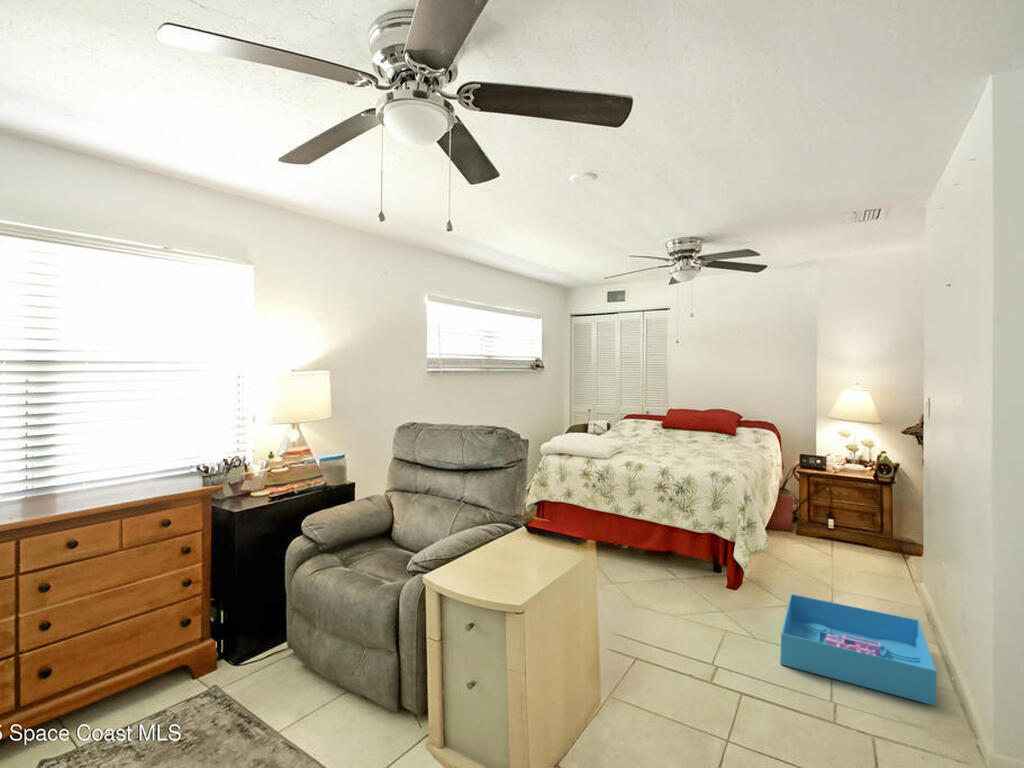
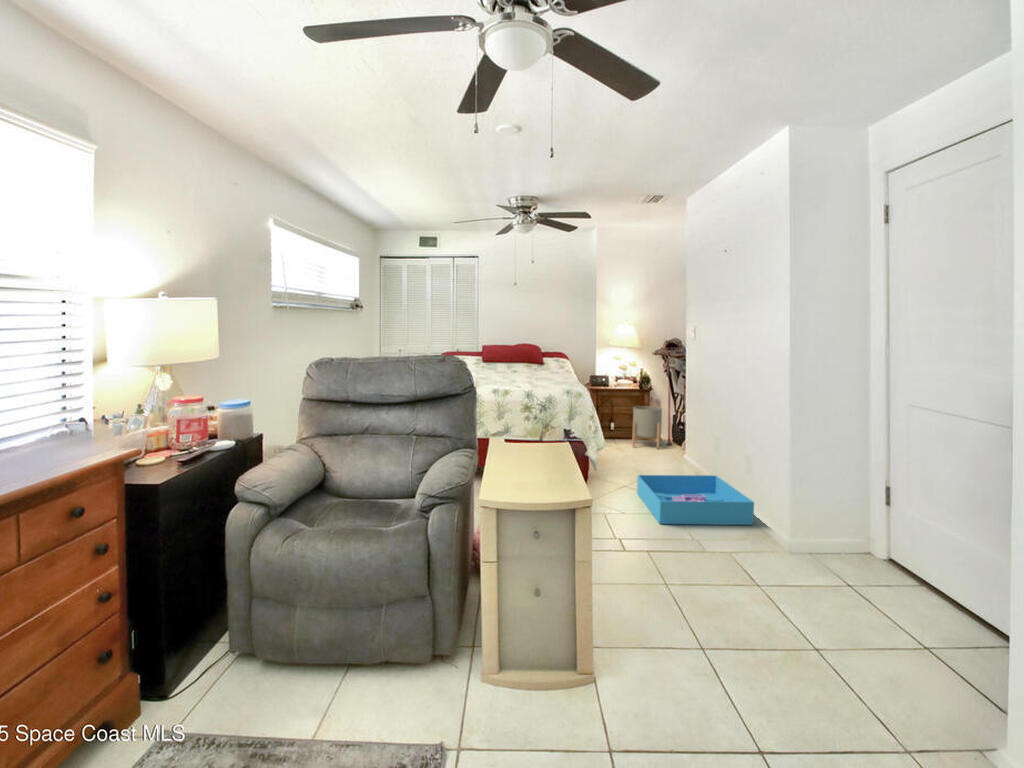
planter: none [851,502,904,568] -> present [632,406,662,449]

